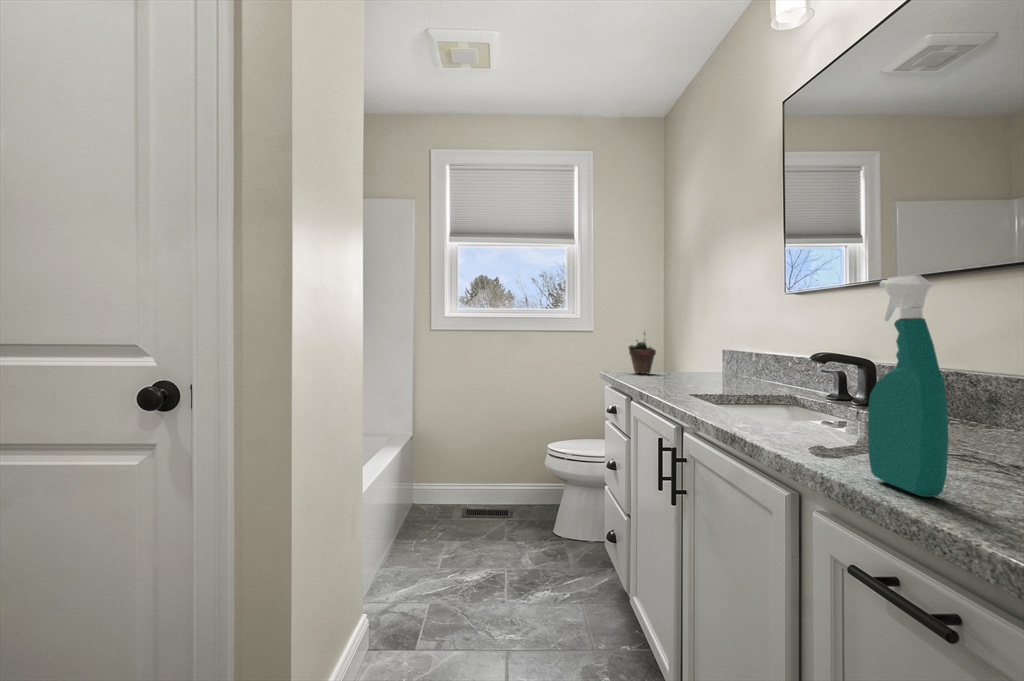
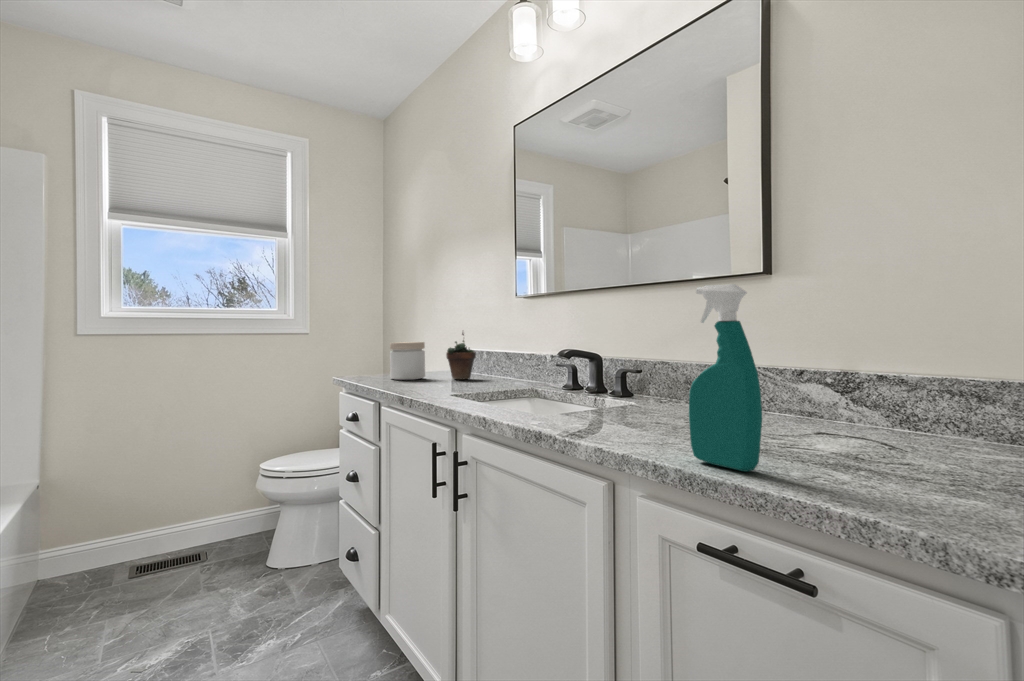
succulent plant: present [629,332,656,373] -> present [446,333,476,379]
jar: none [655,342,690,379] -> present [390,342,425,380]

